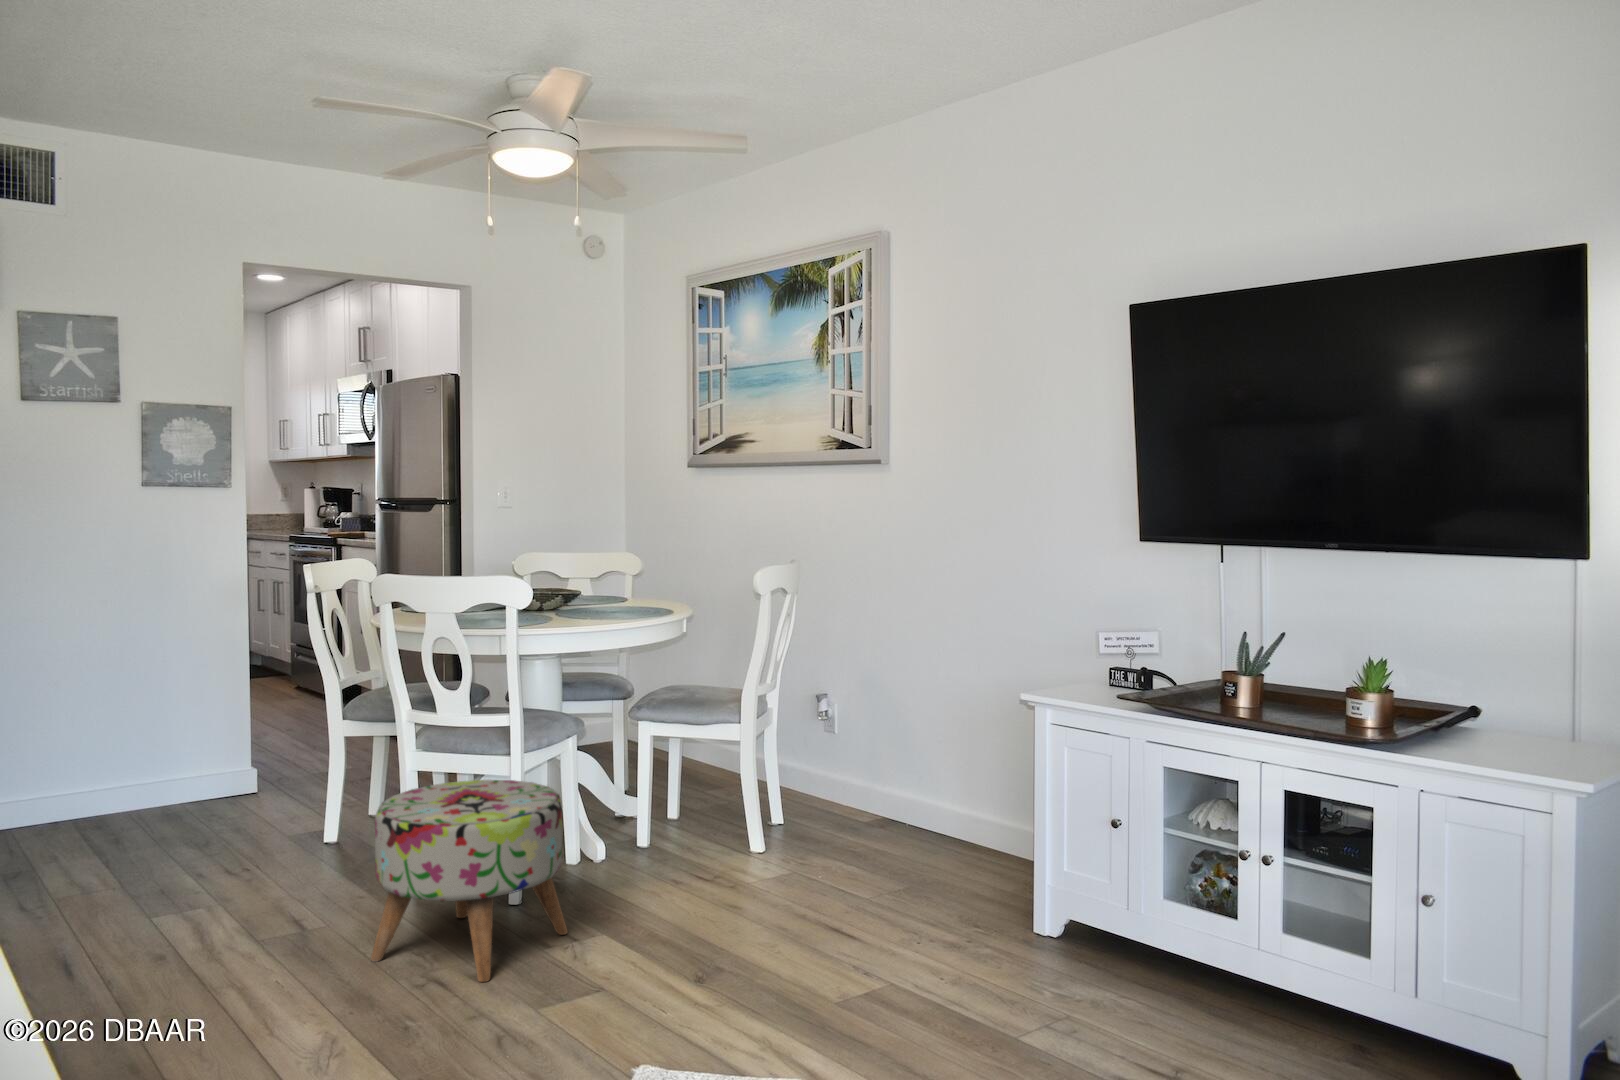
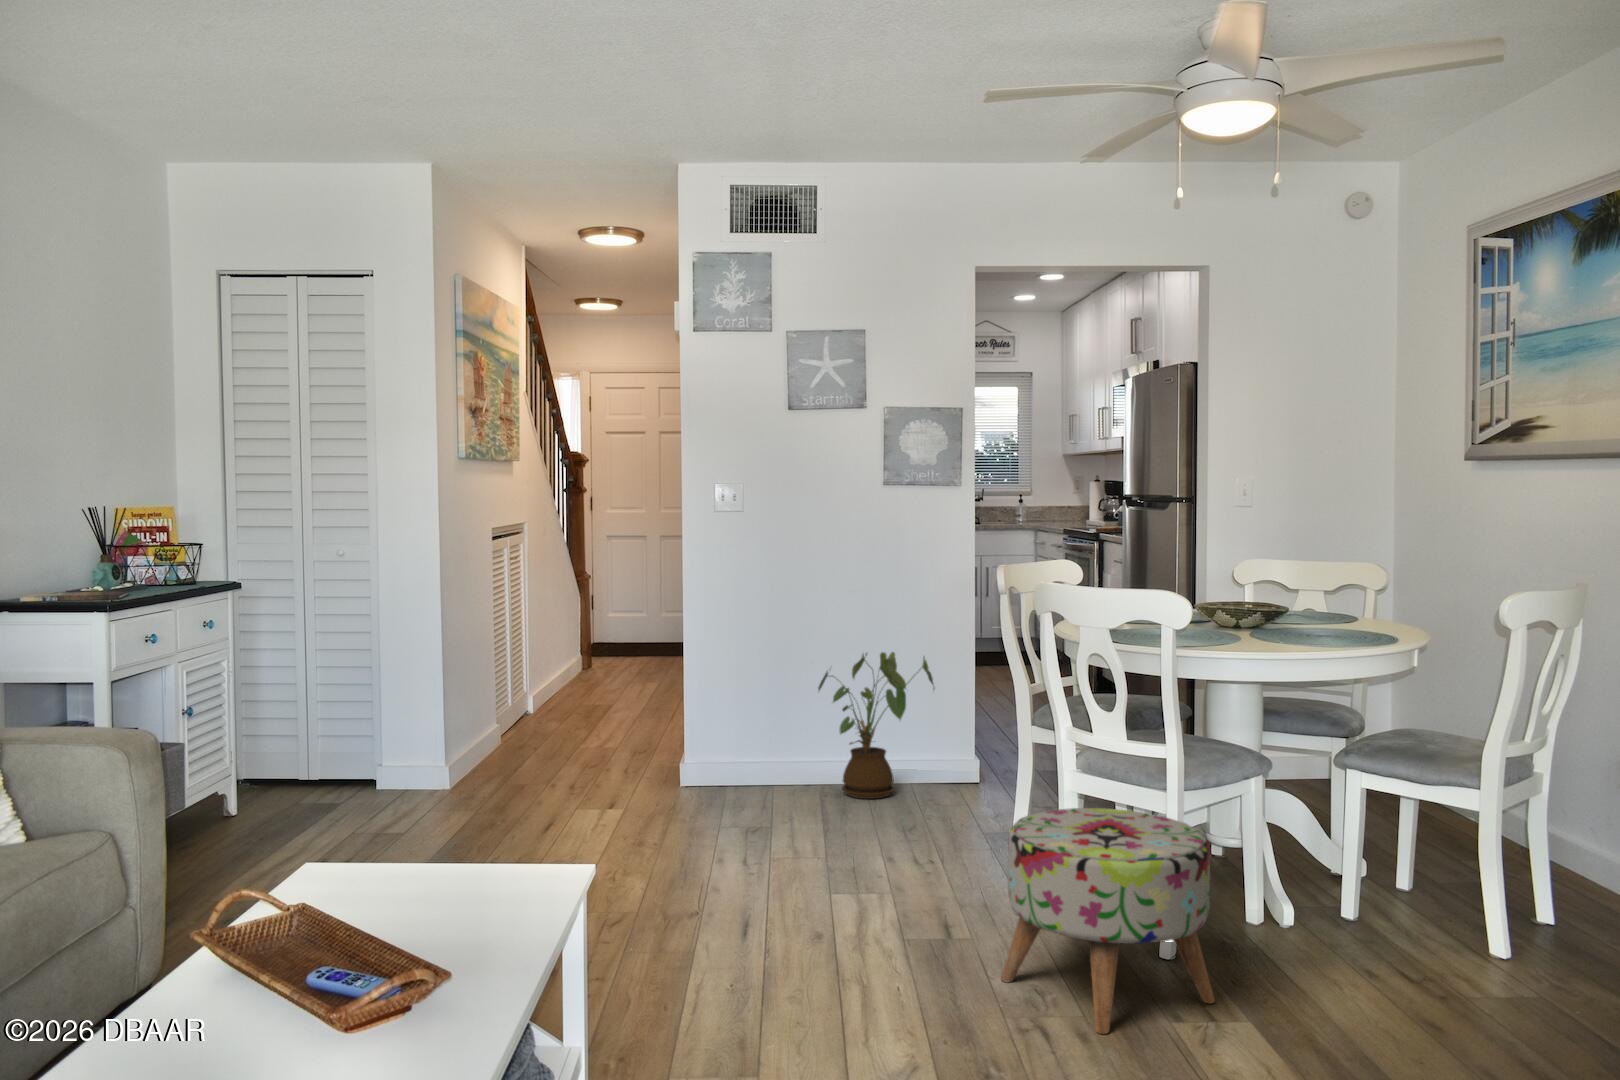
house plant: none [74,664,216,825] -> present [818,652,934,799]

